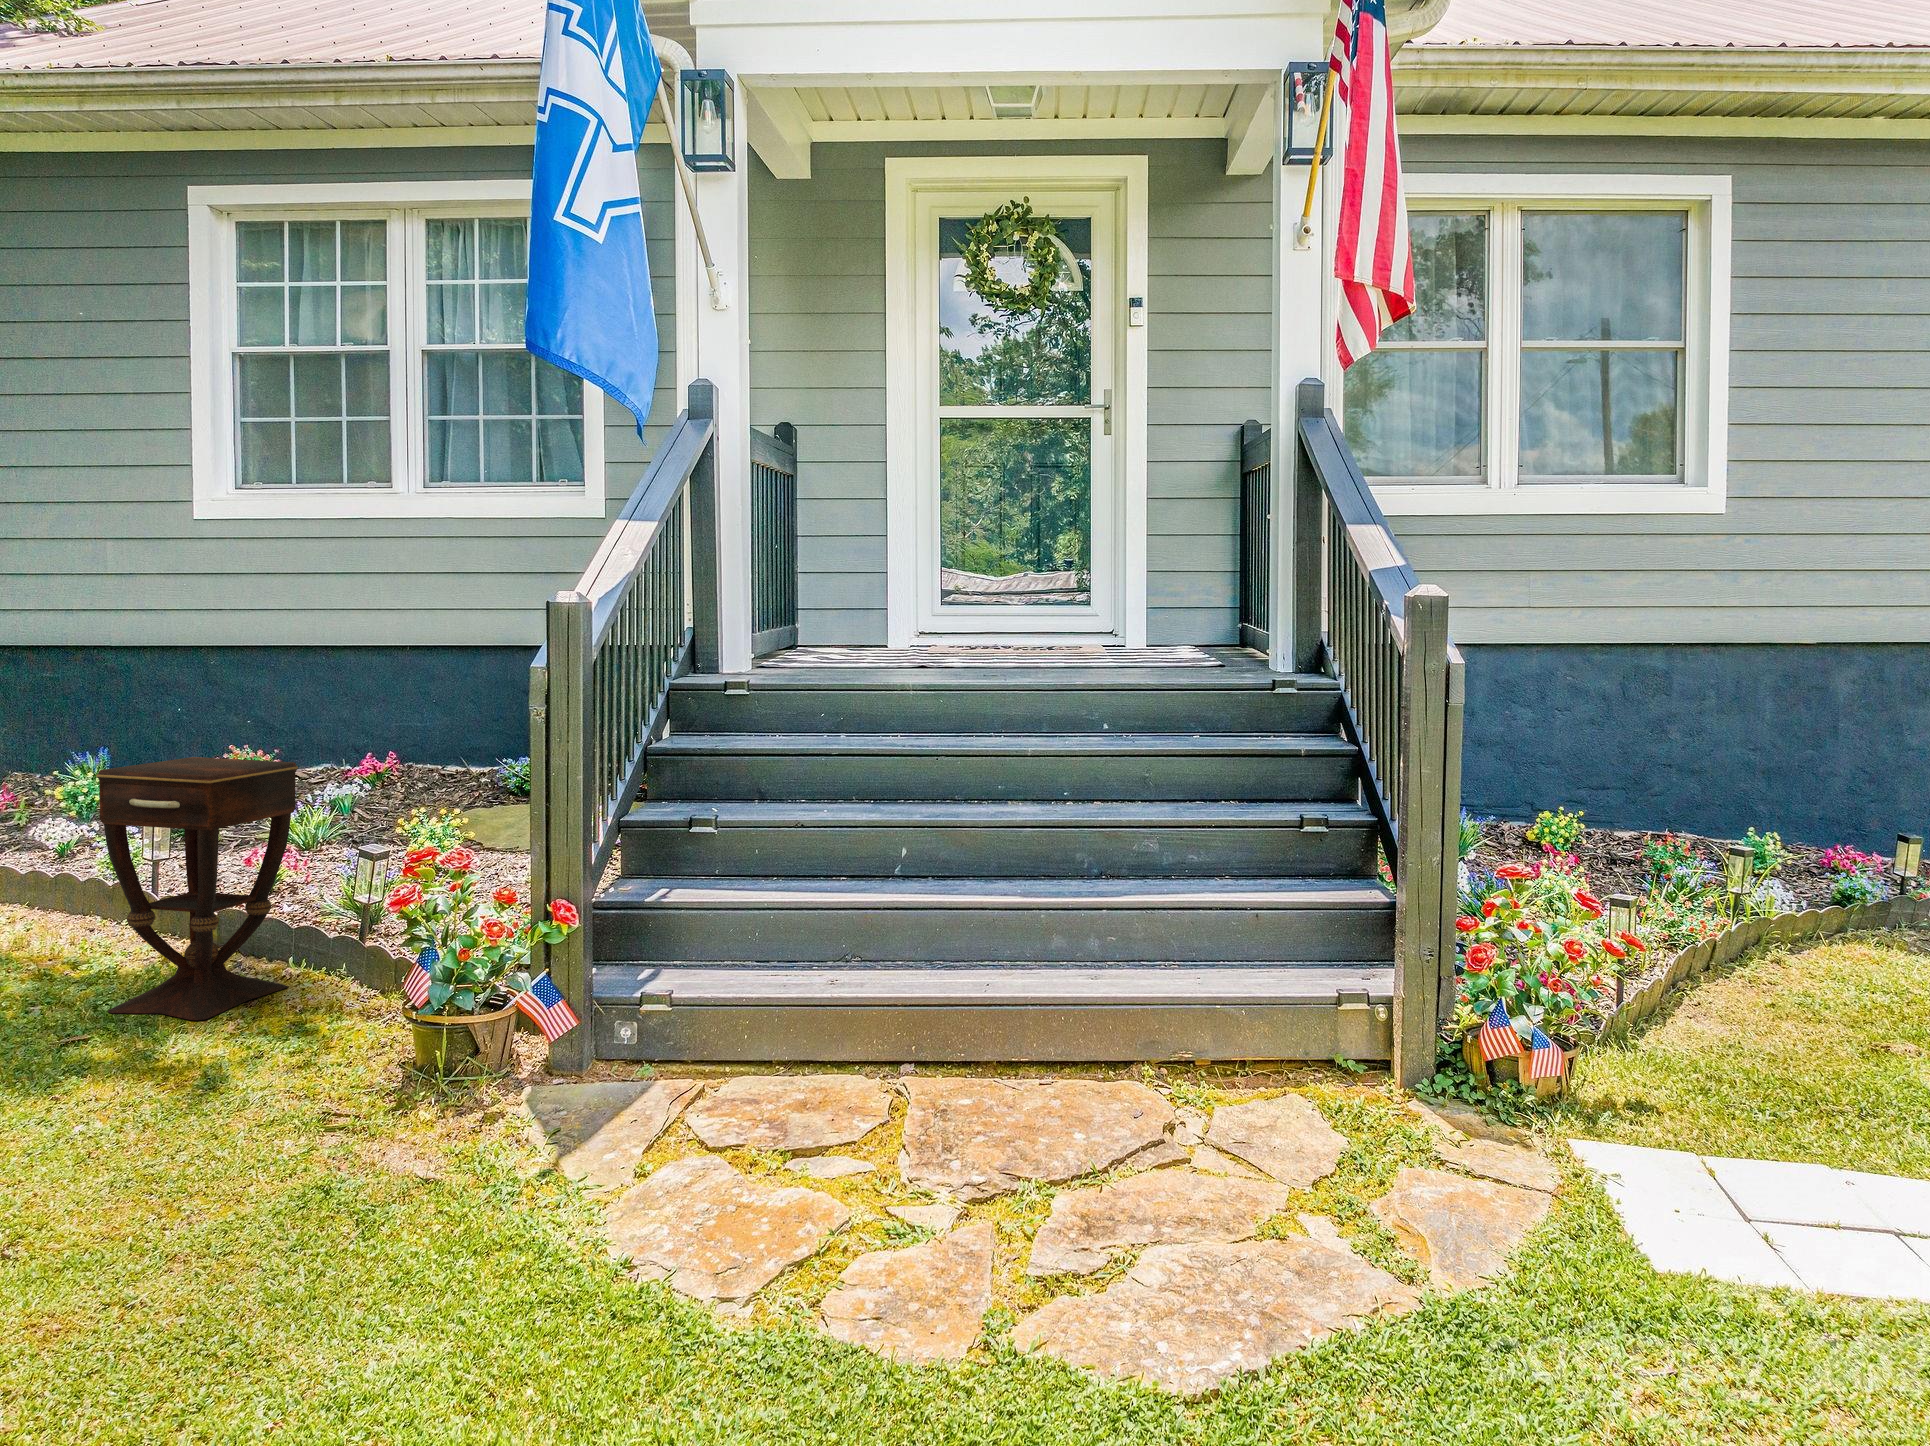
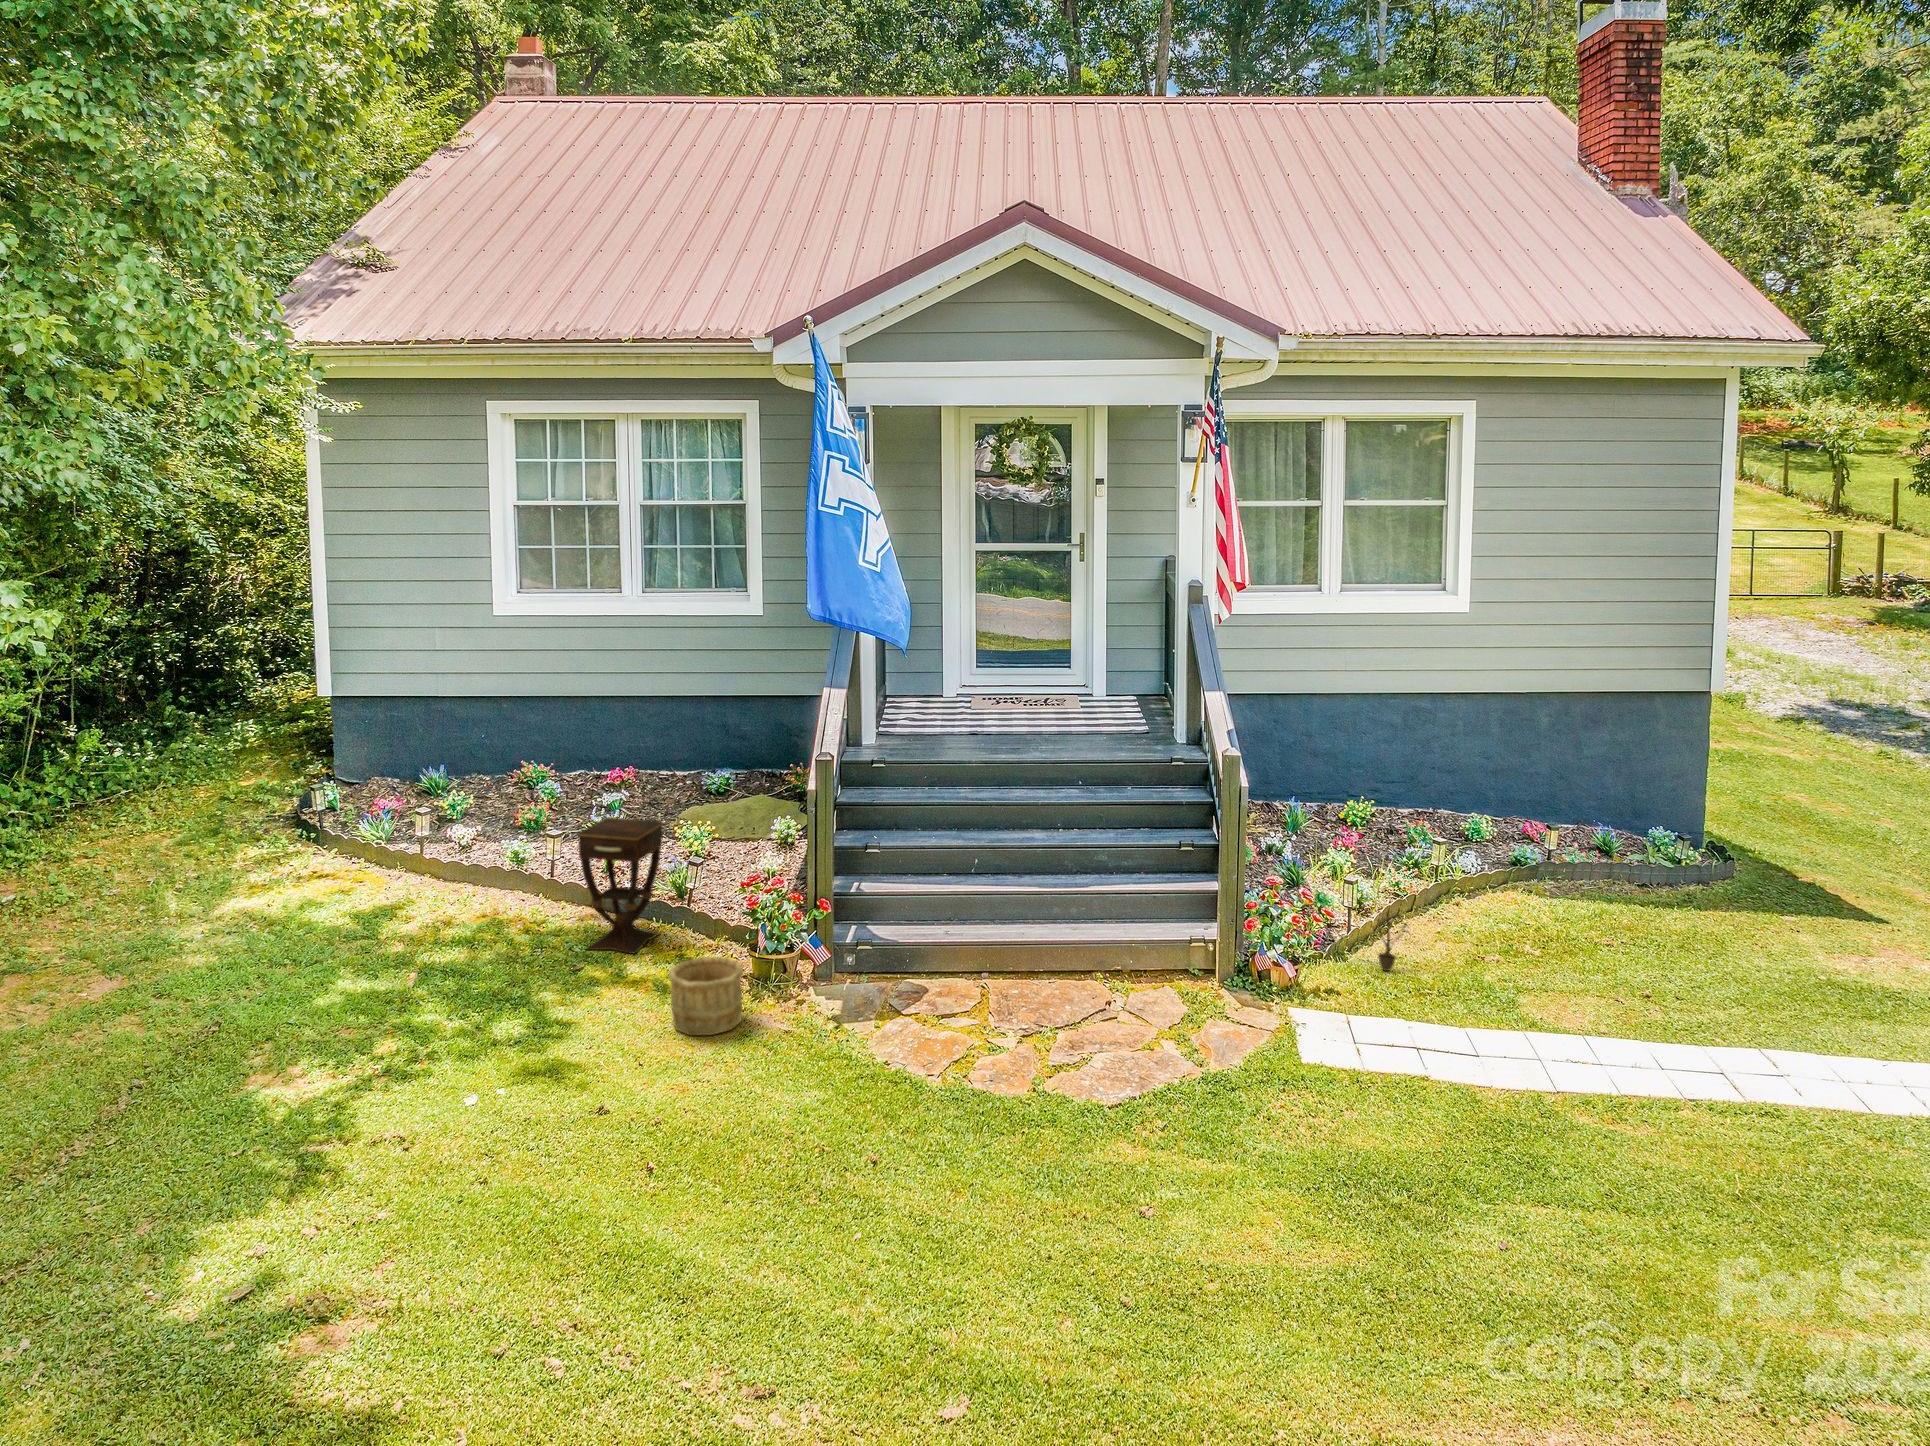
decorative plant: none [1669,937,1782,1069] -> present [1361,910,1409,971]
wooden bucket: none [122,1009,326,1195] -> present [668,957,743,1035]

